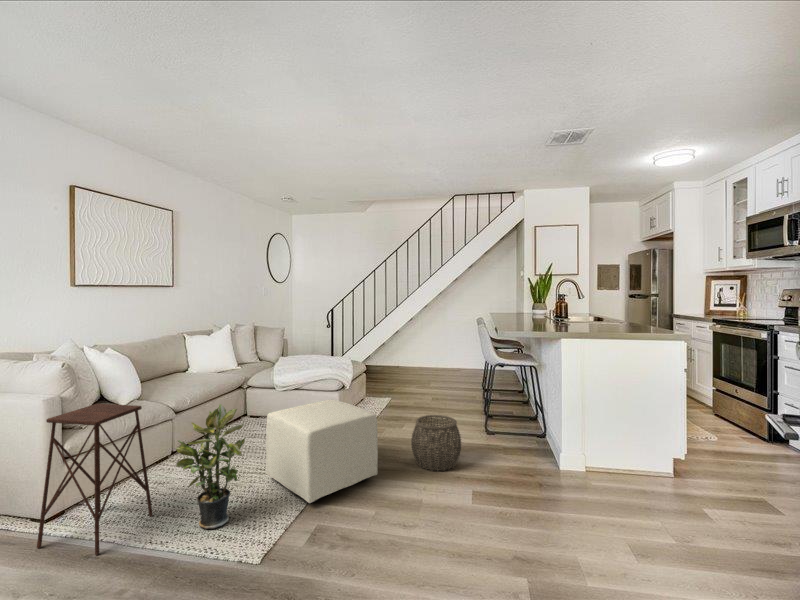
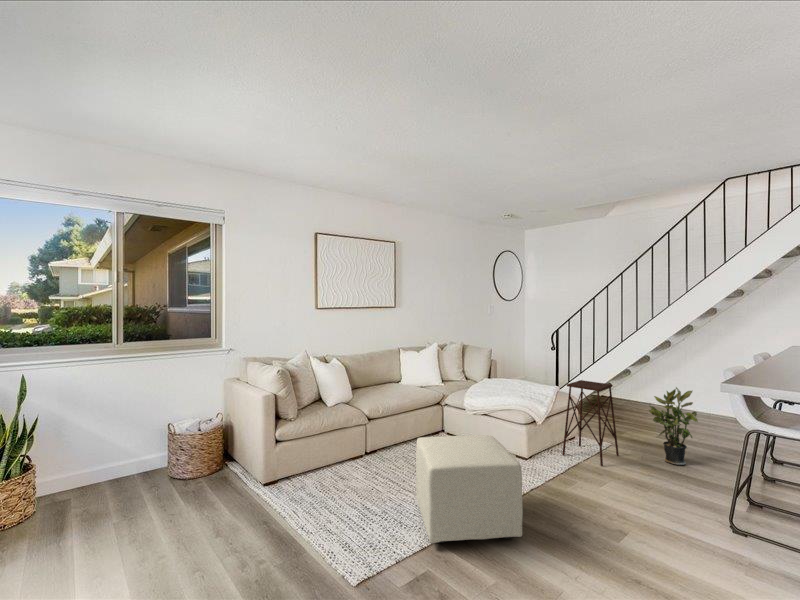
side table: present [37,404,153,555] -> present [562,380,619,466]
potted plant: present [176,404,245,529] -> present [649,387,698,465]
woven basket: present [411,415,461,471] -> none [578,481,652,564]

